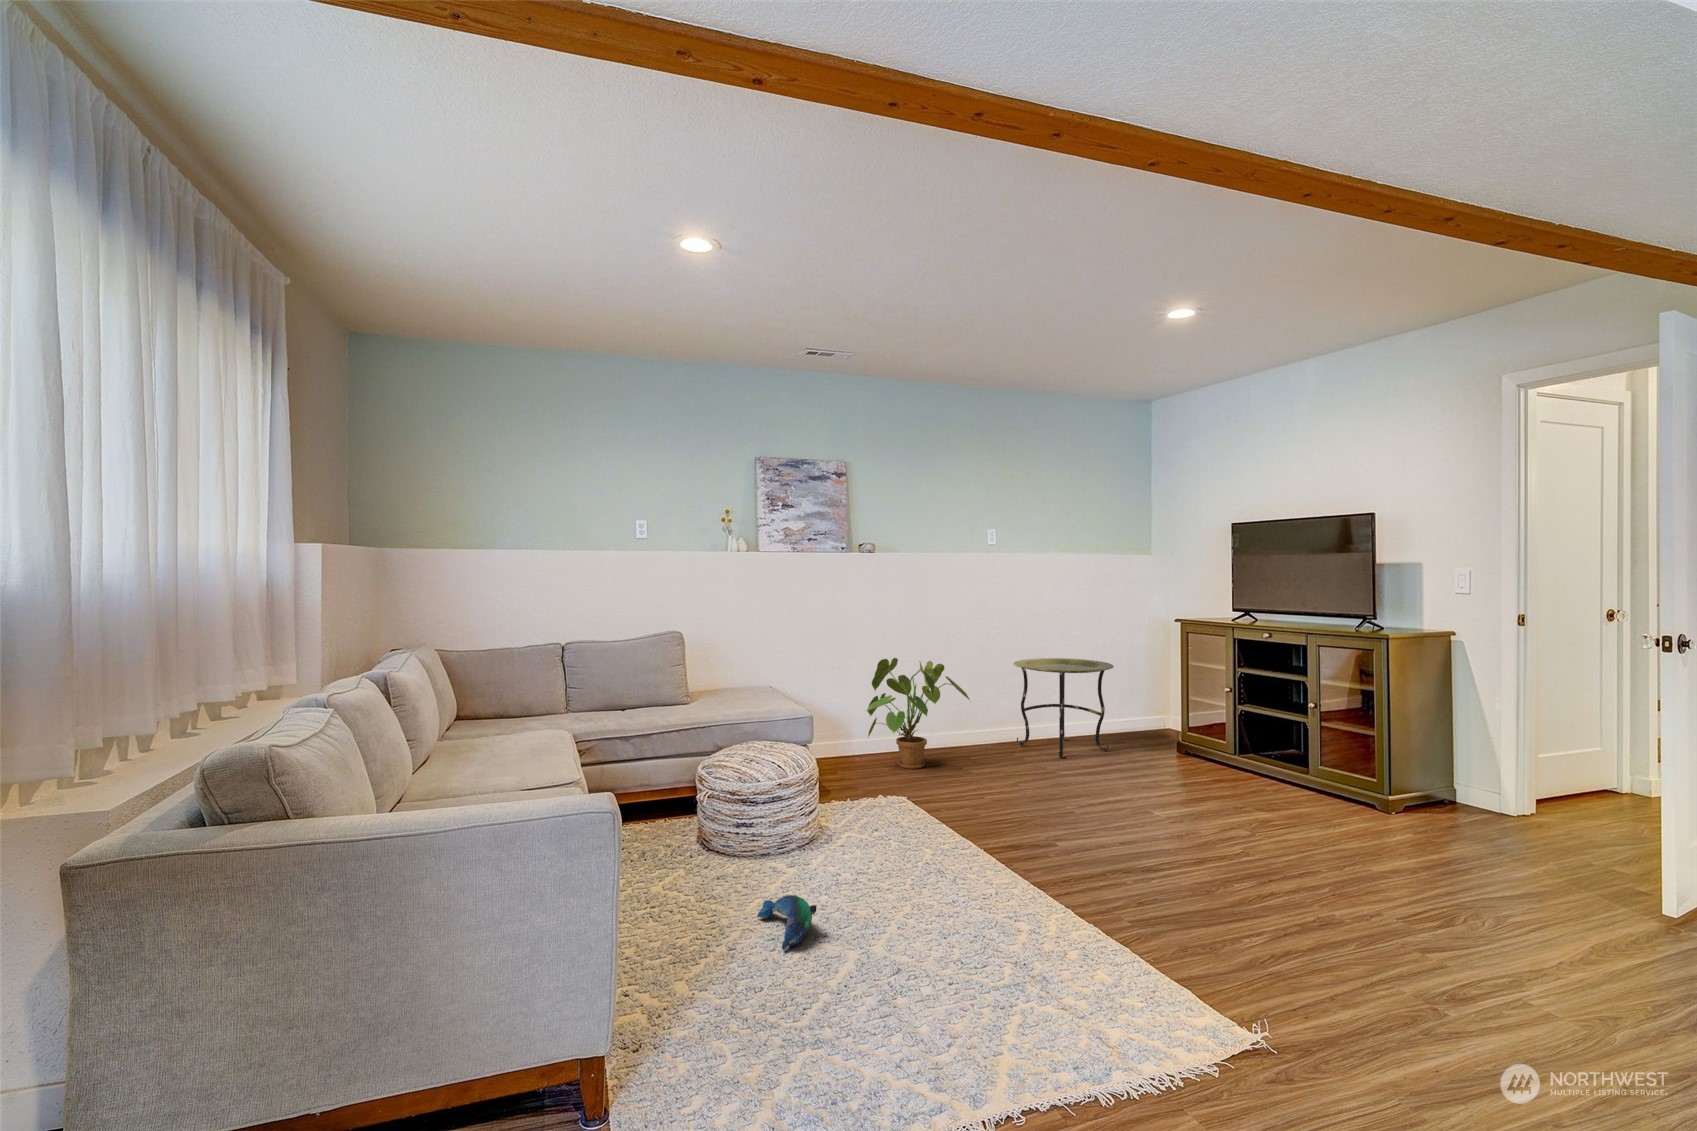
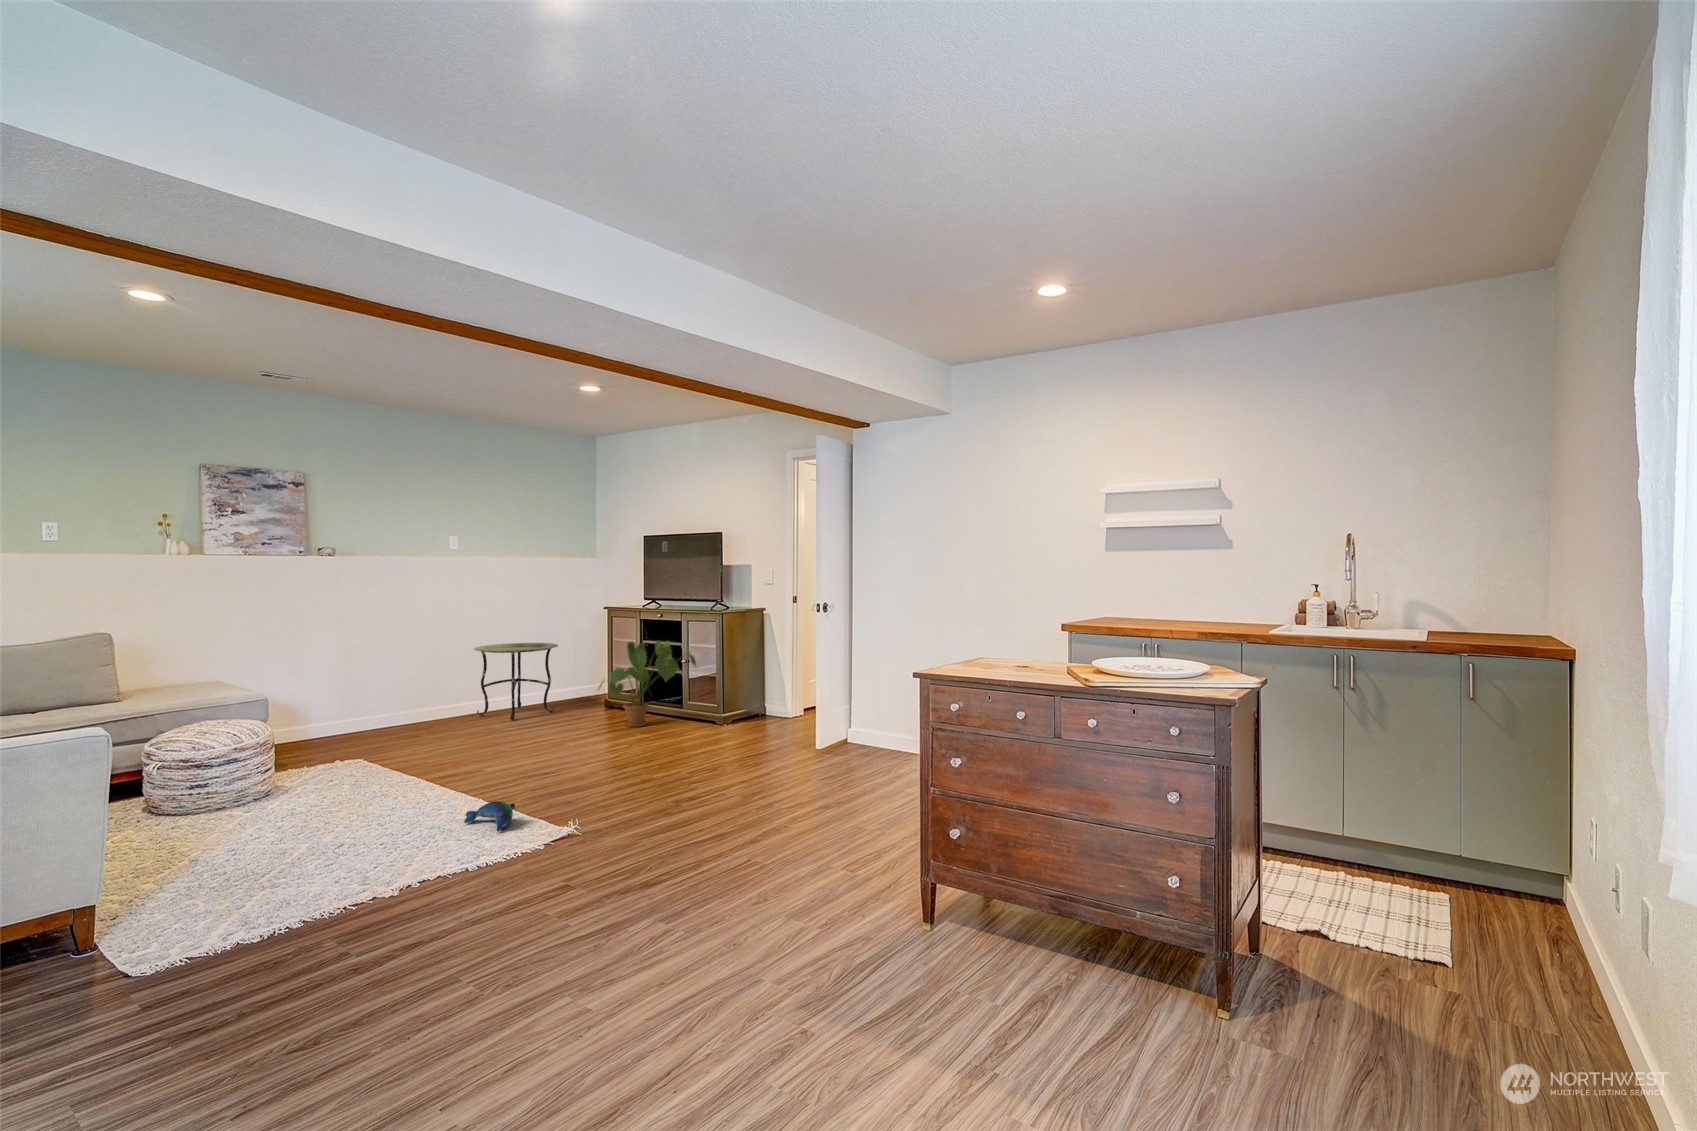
house plant: present [866,658,970,769] -> present [600,641,696,727]
plush toy: present [758,895,817,950] -> present [464,801,515,832]

